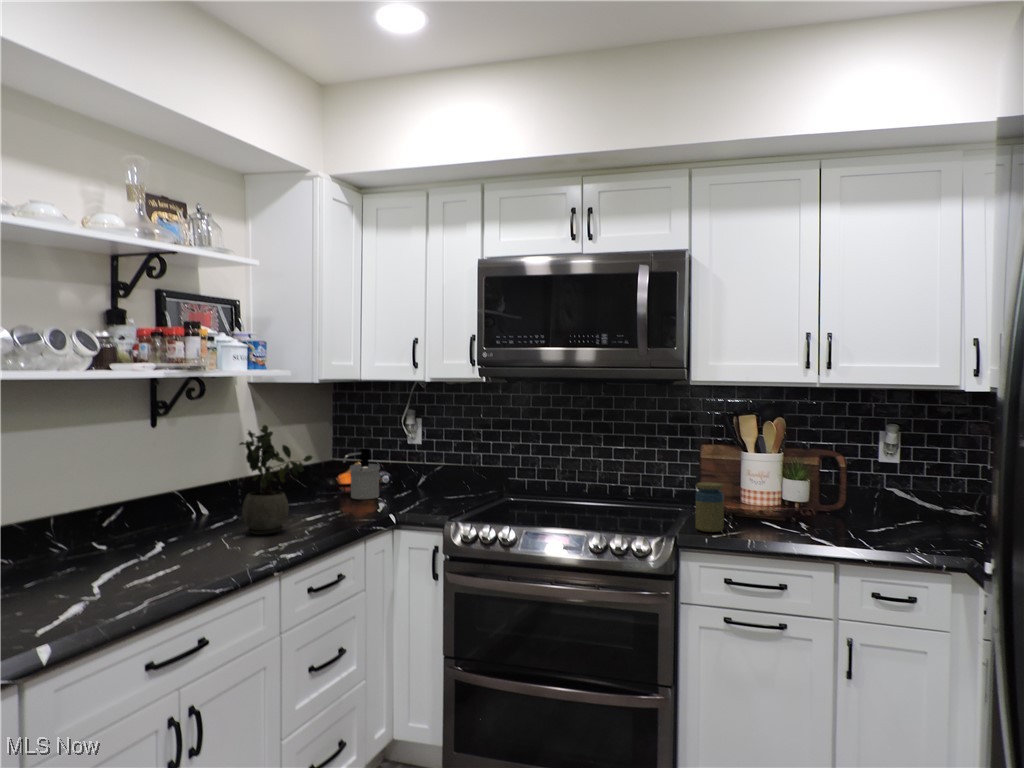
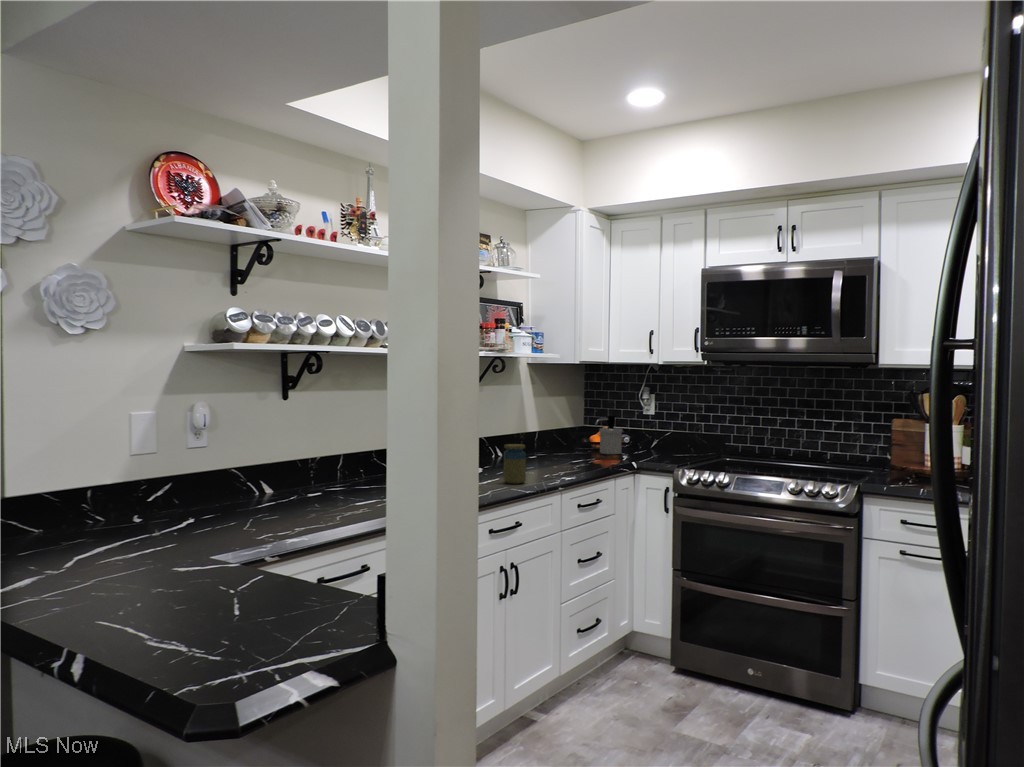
potted plant: present [240,425,312,535] -> none [529,392,579,469]
jar: present [696,482,724,532] -> present [504,444,526,484]

